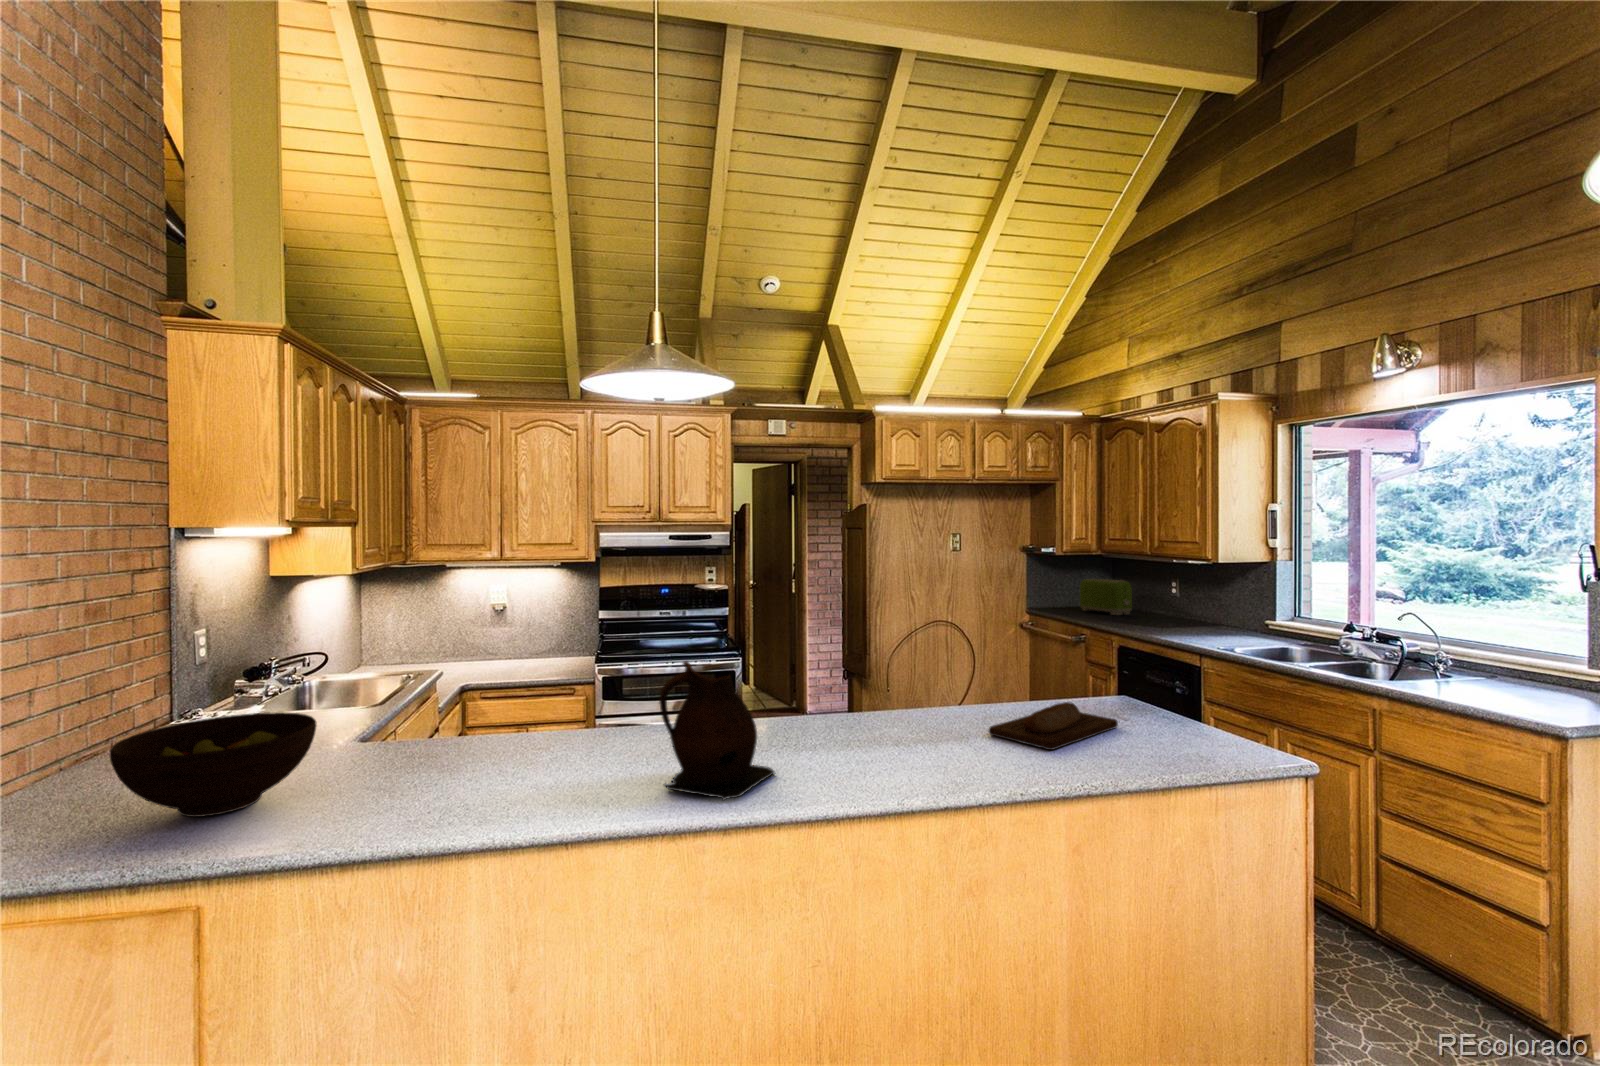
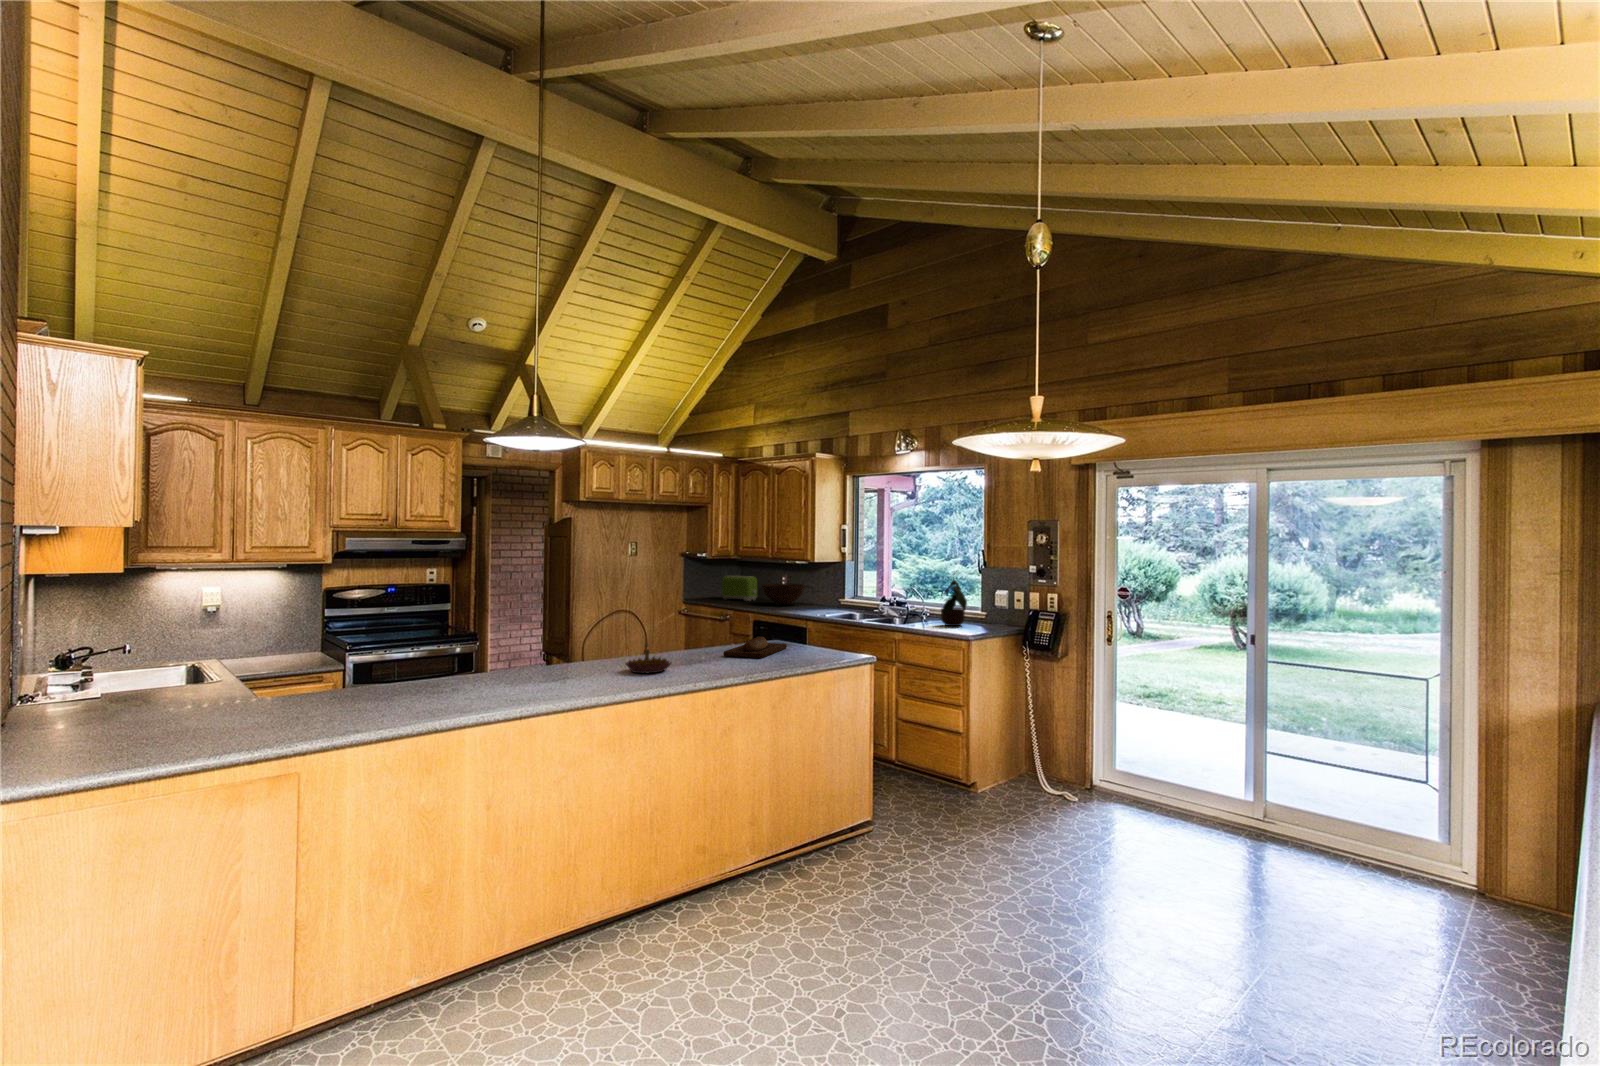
potted plant: none [1471,591,1565,703] -> present [941,573,967,626]
ceramic pitcher: present [659,661,775,800] -> none [562,613,625,689]
candle holder: none [797,705,873,765] -> present [626,642,671,673]
fruit bowl: present [110,712,317,817] -> present [762,583,805,605]

